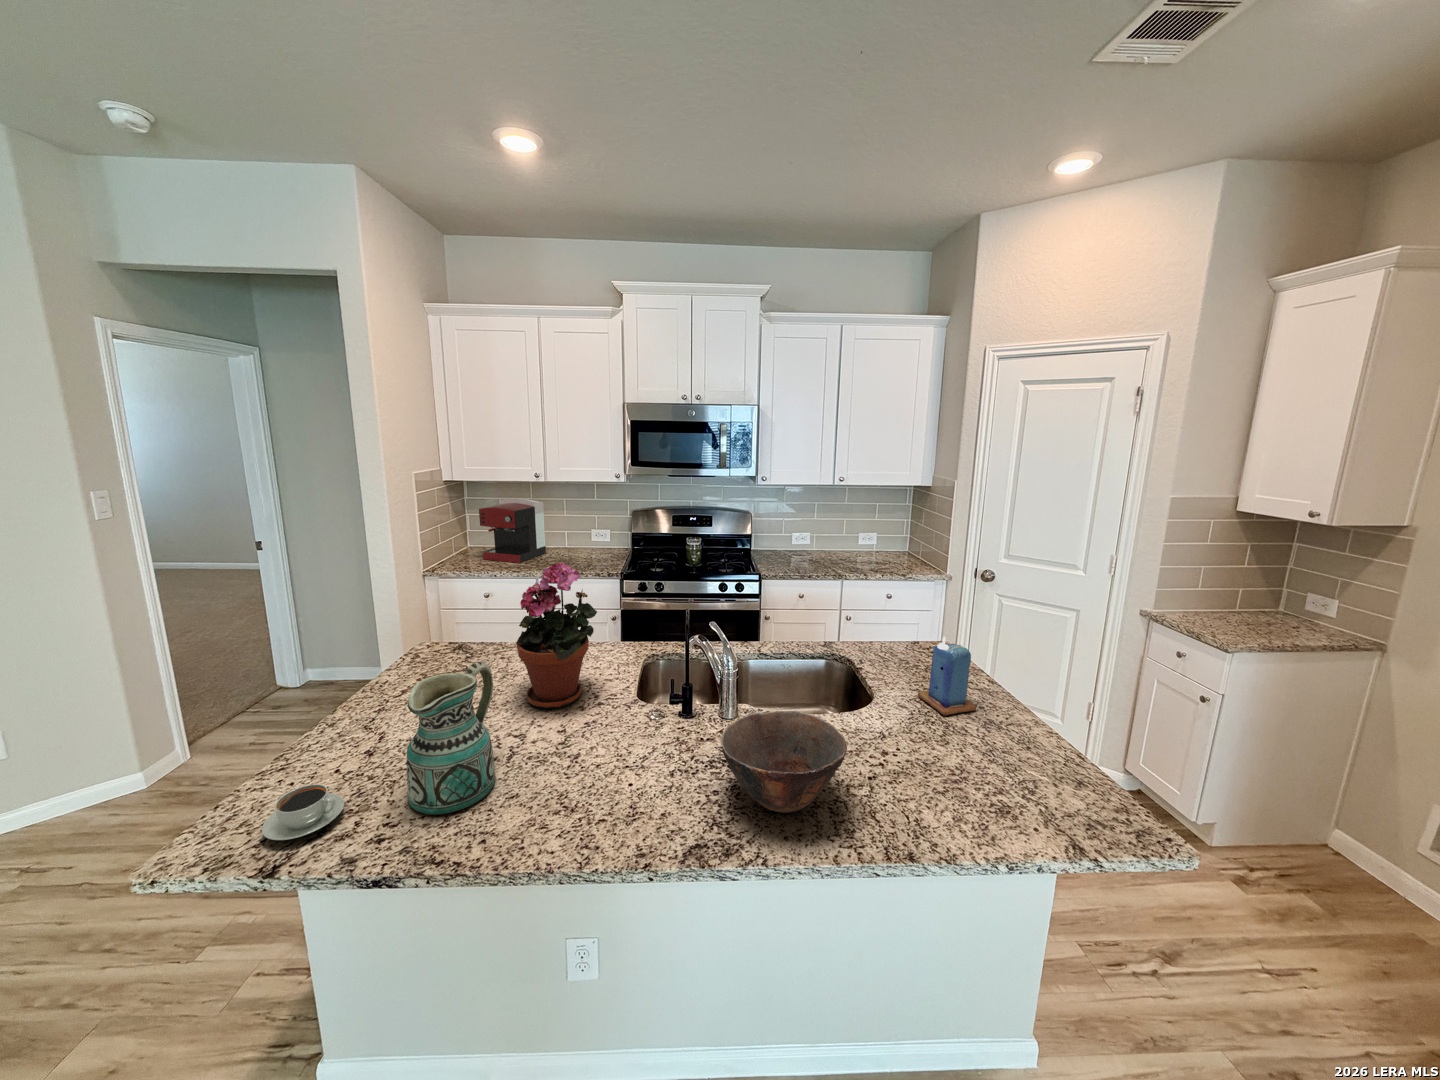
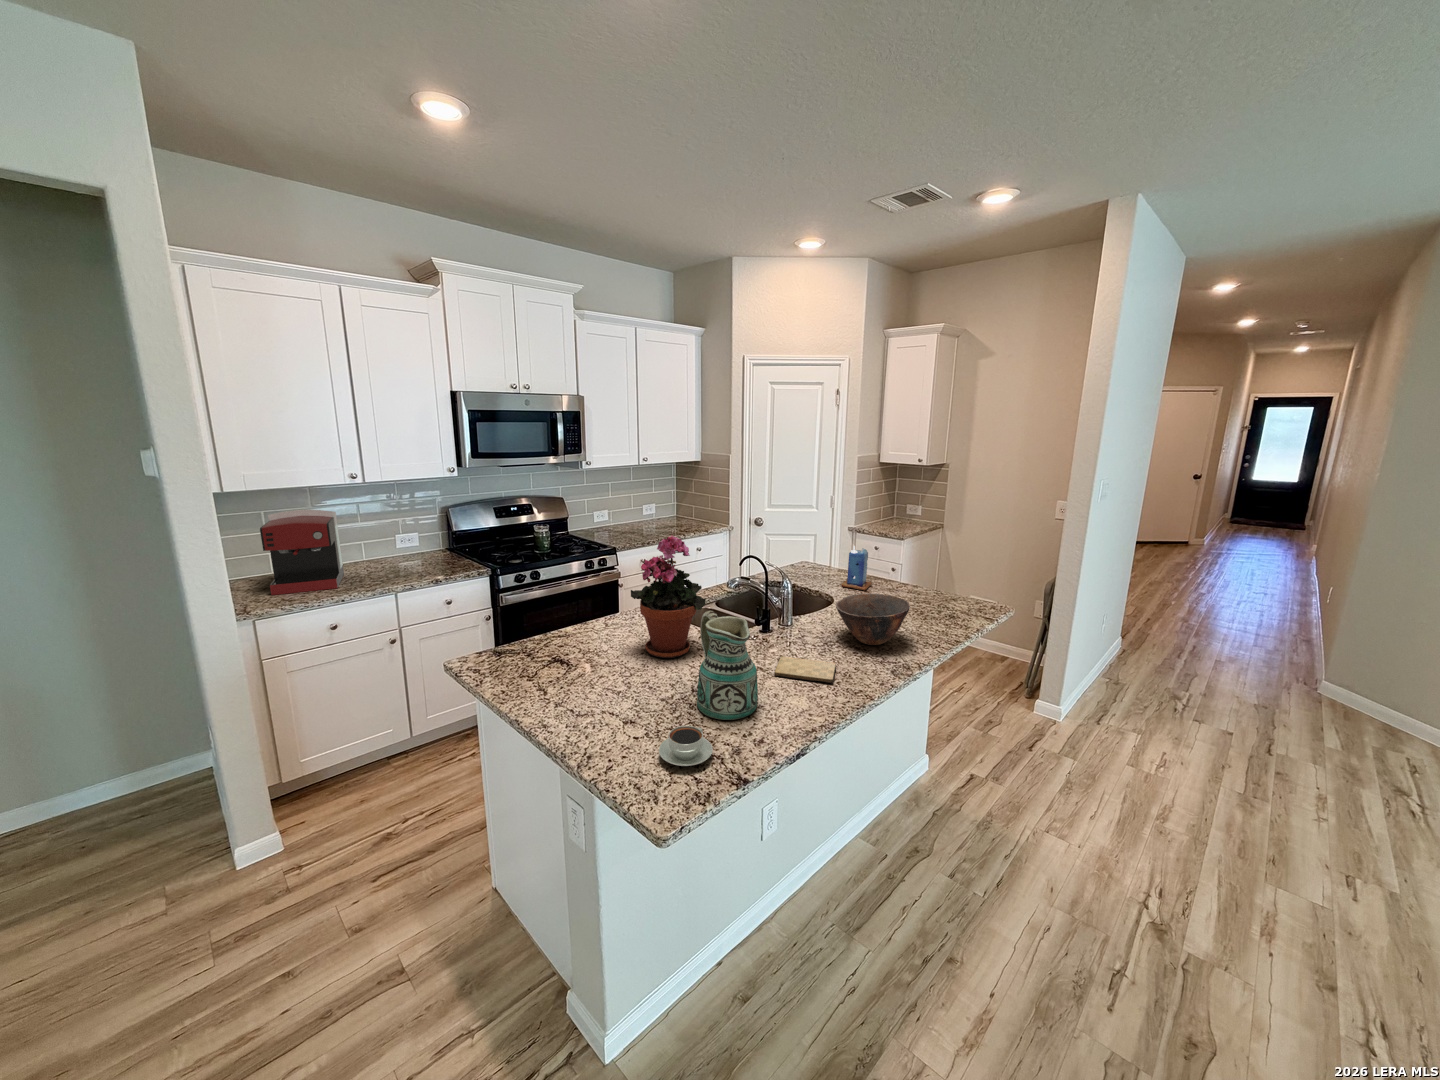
cutting board: none [566,759,653,832] -> present [774,656,836,684]

